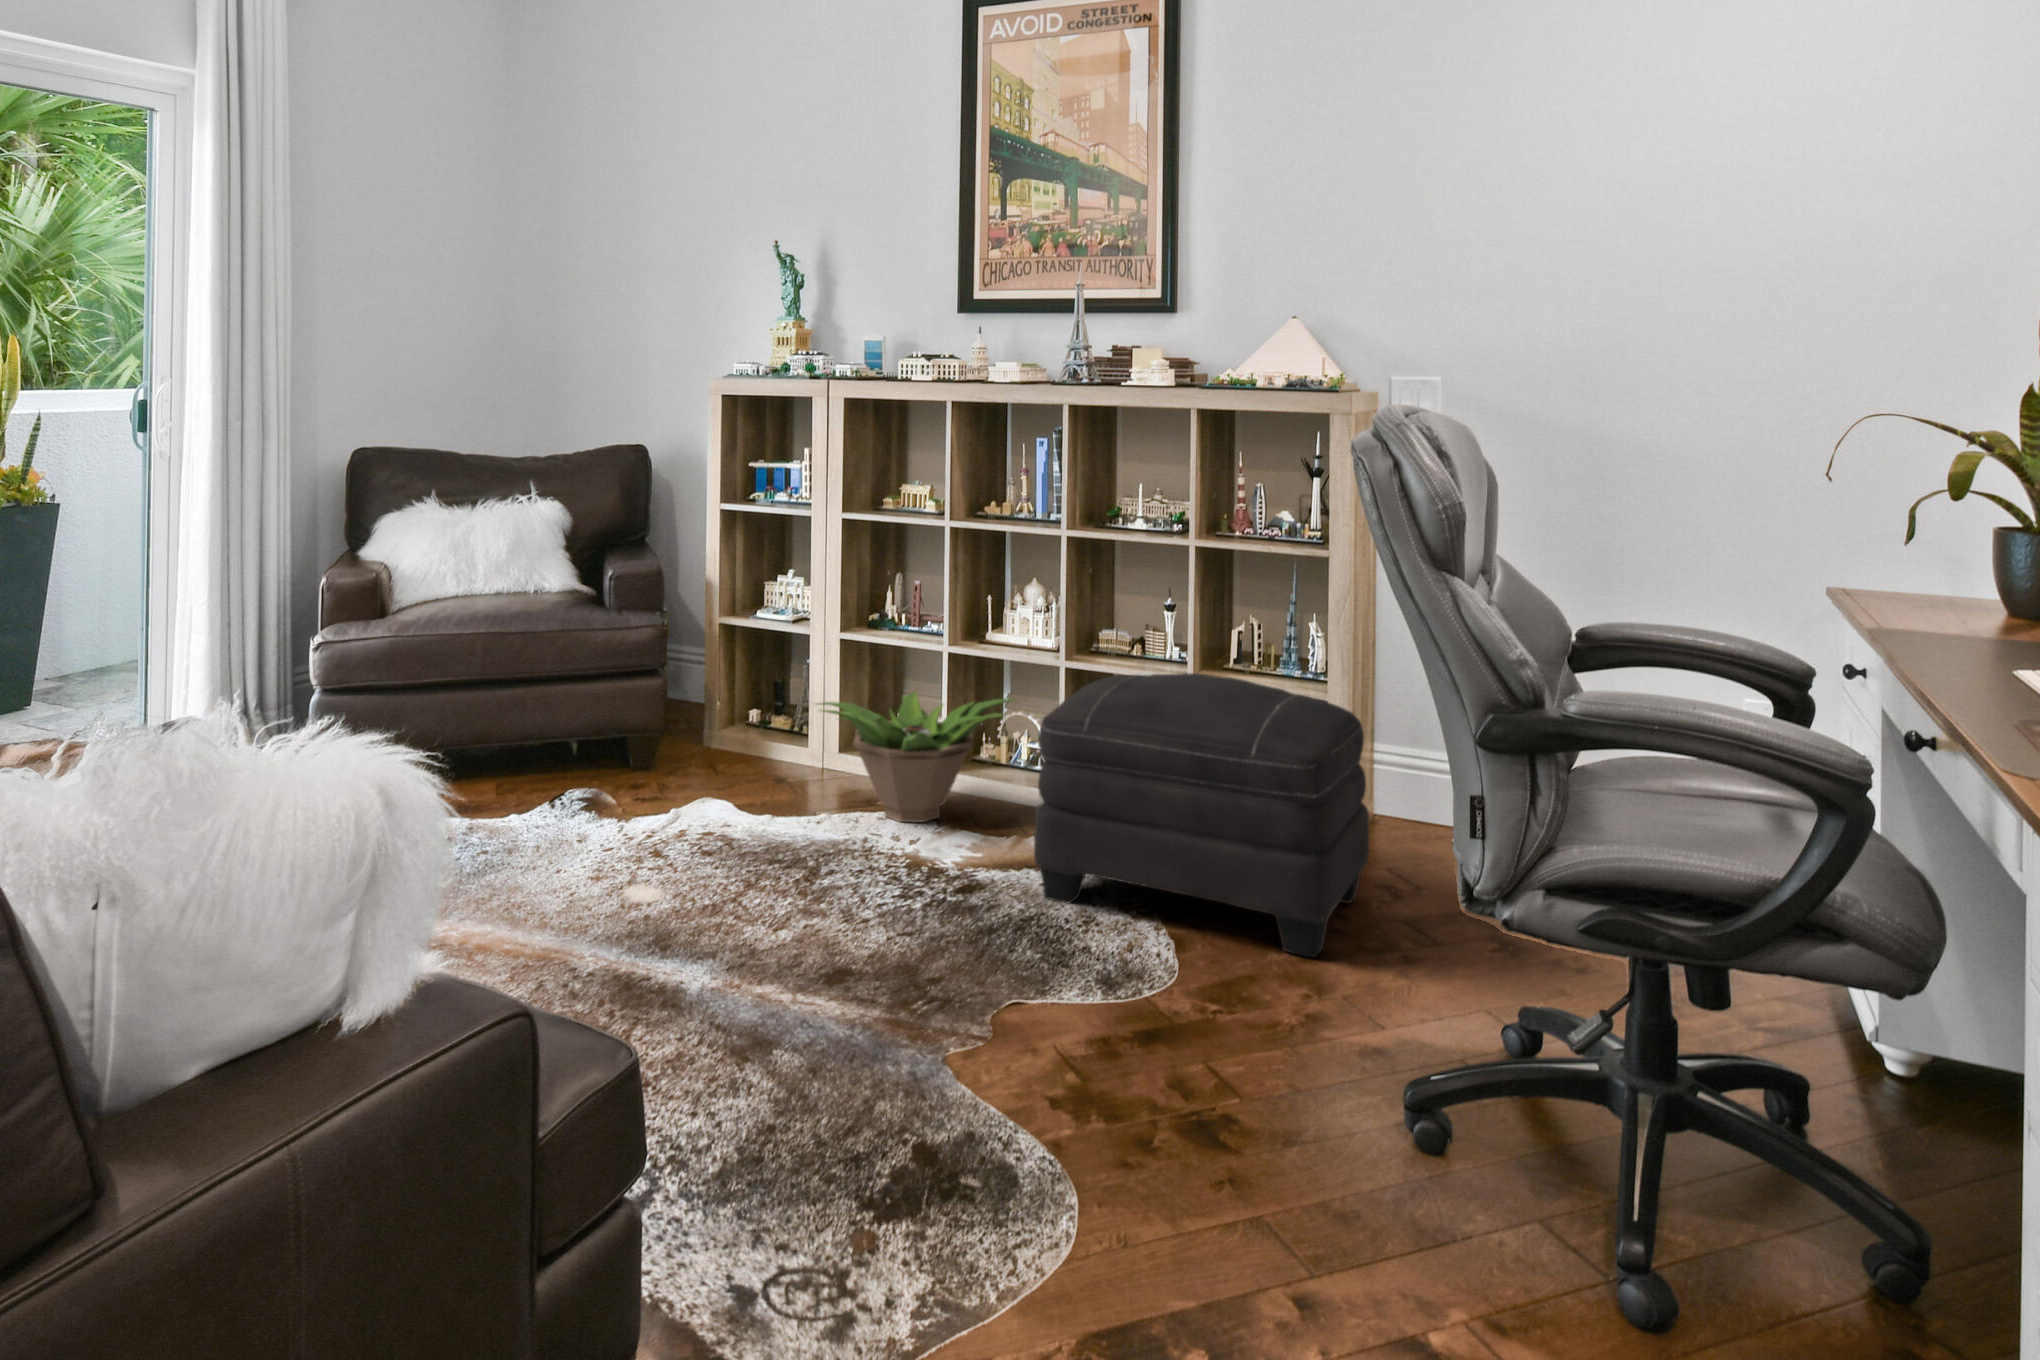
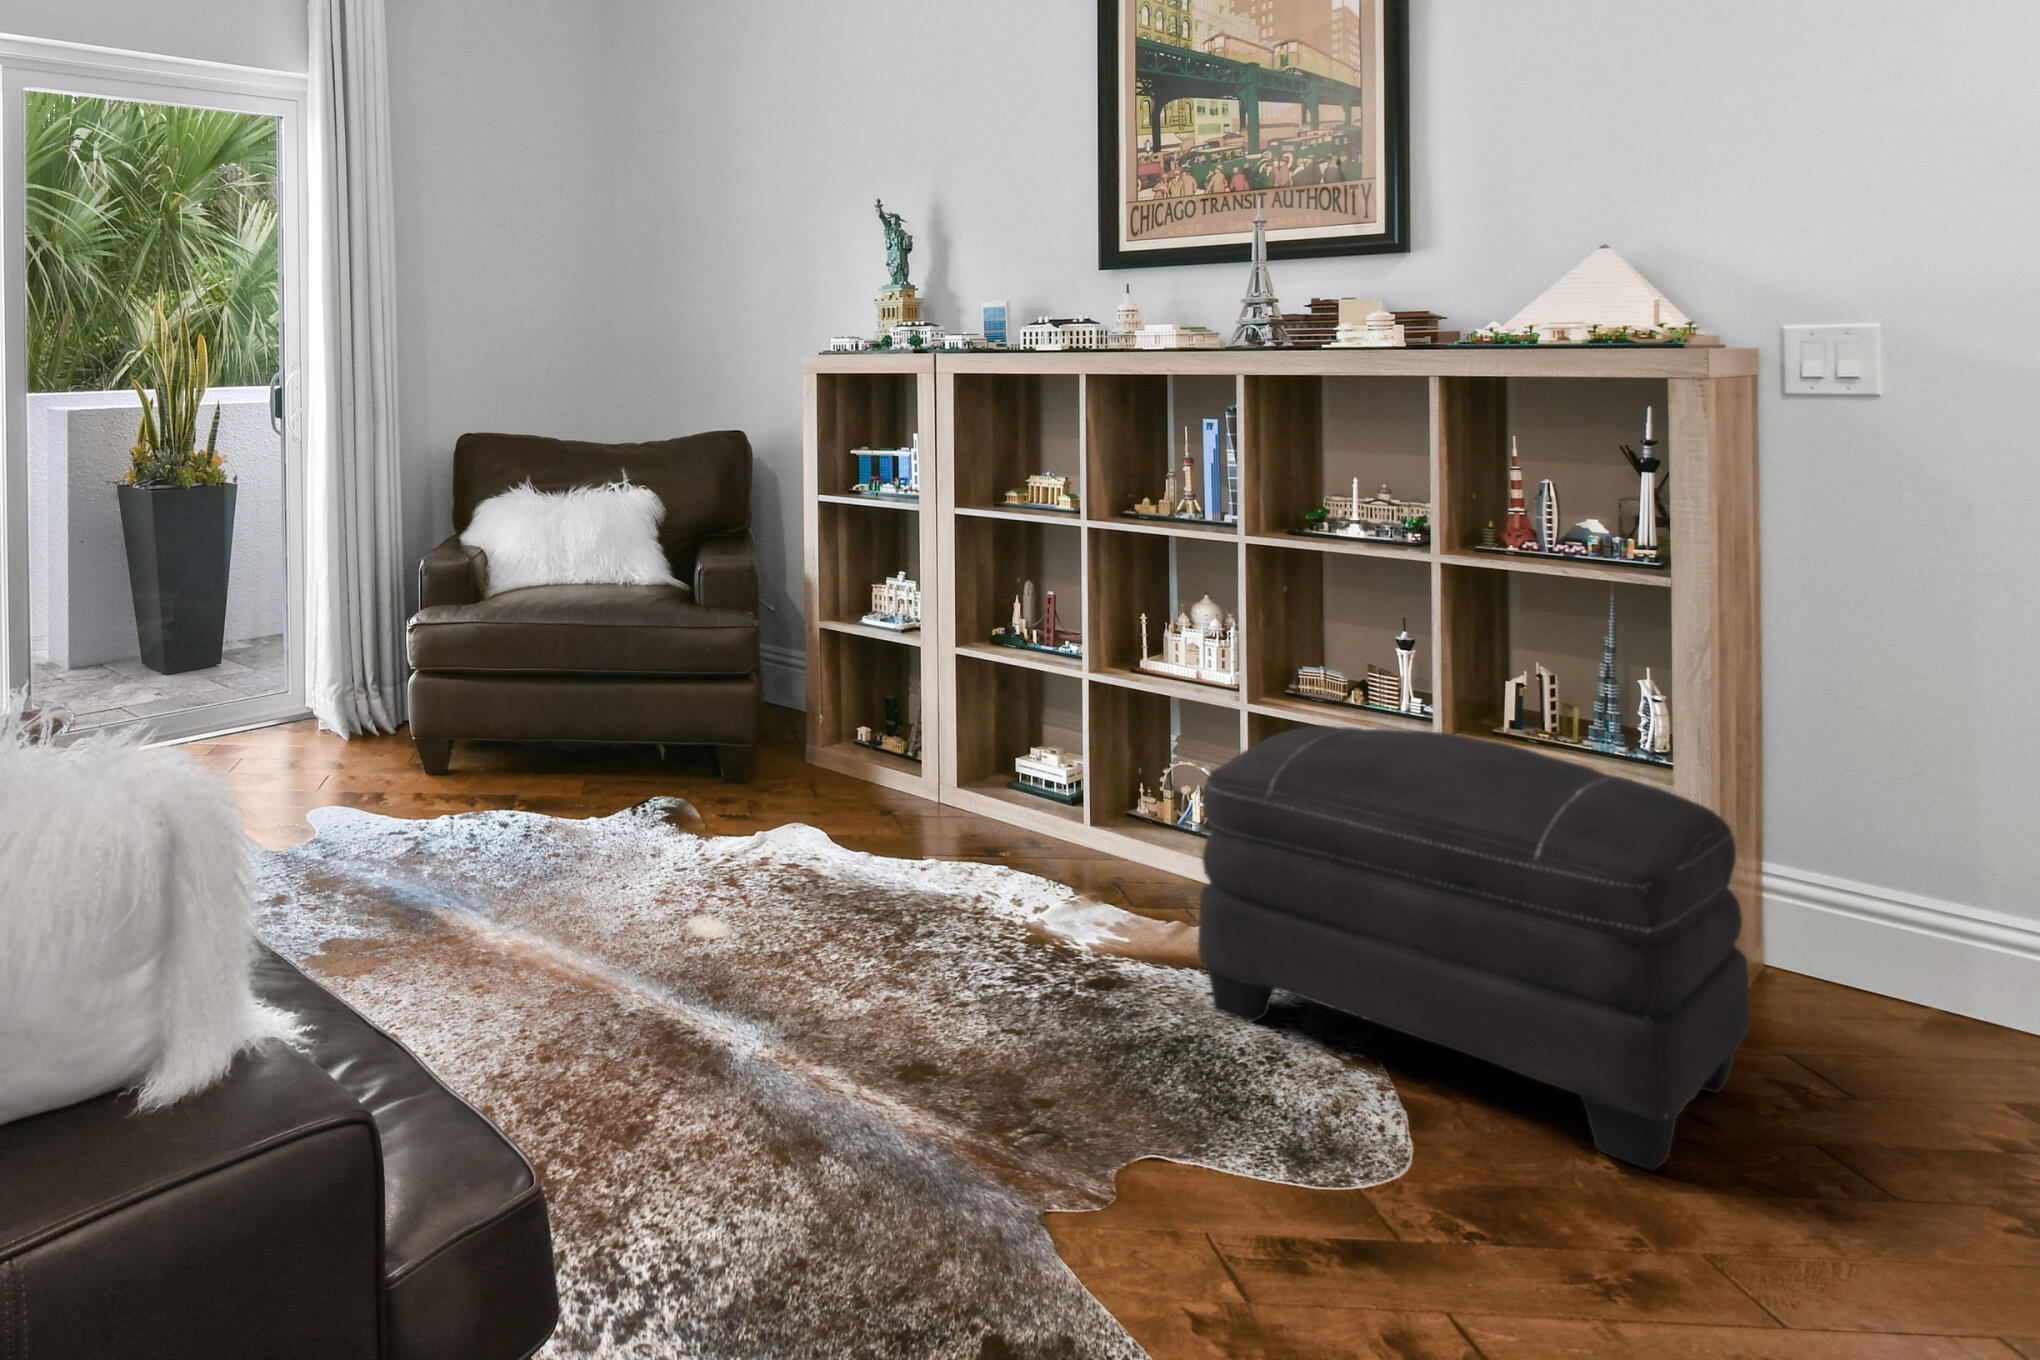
decorative plant: present [819,692,1014,822] -> none [921,724,1180,885]

